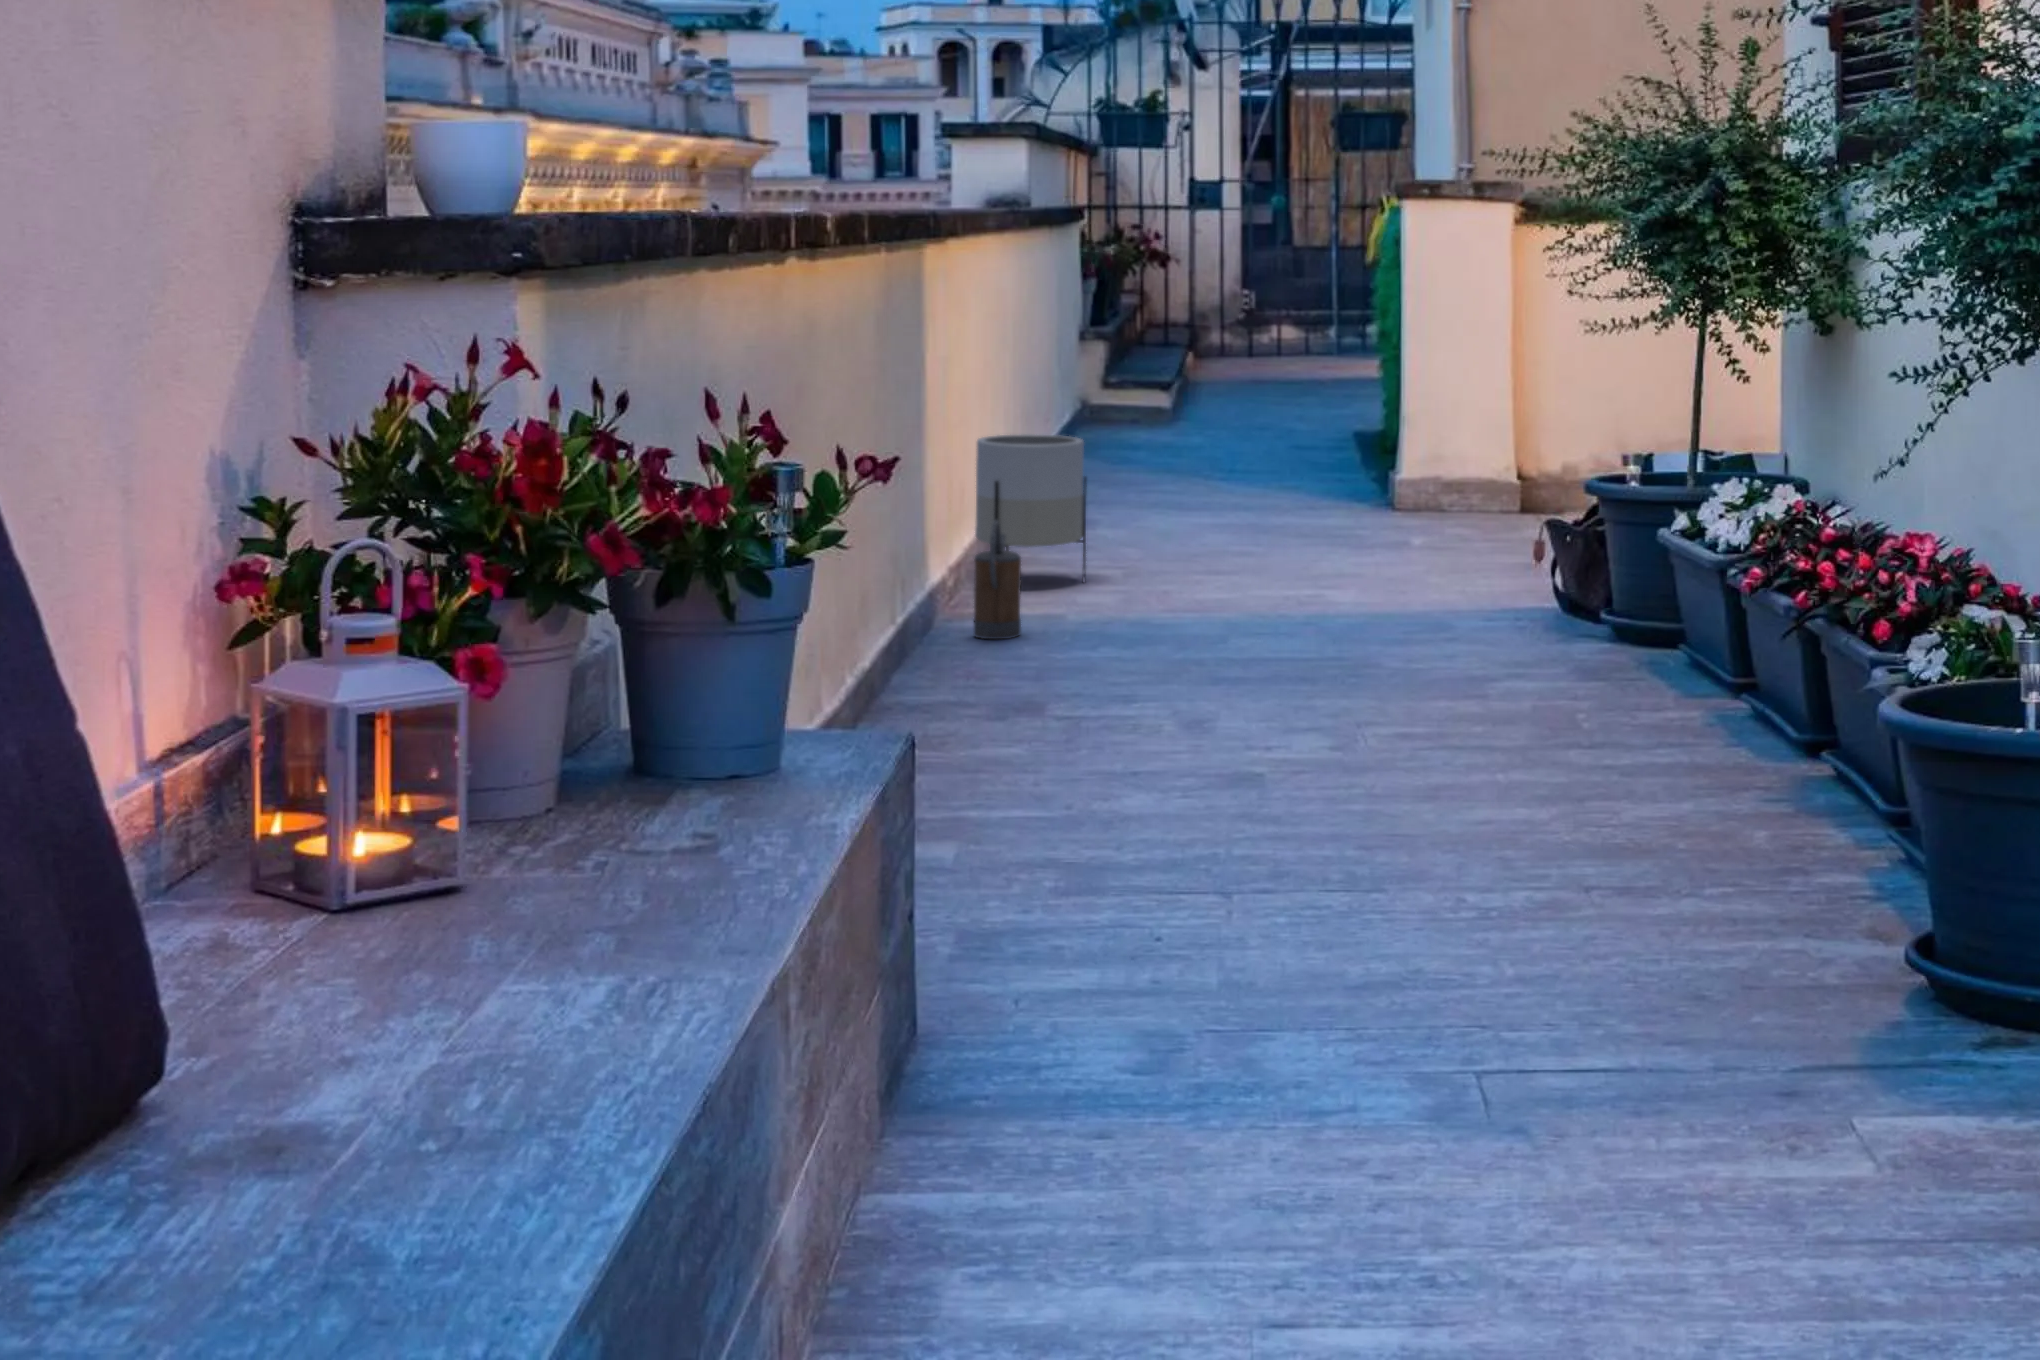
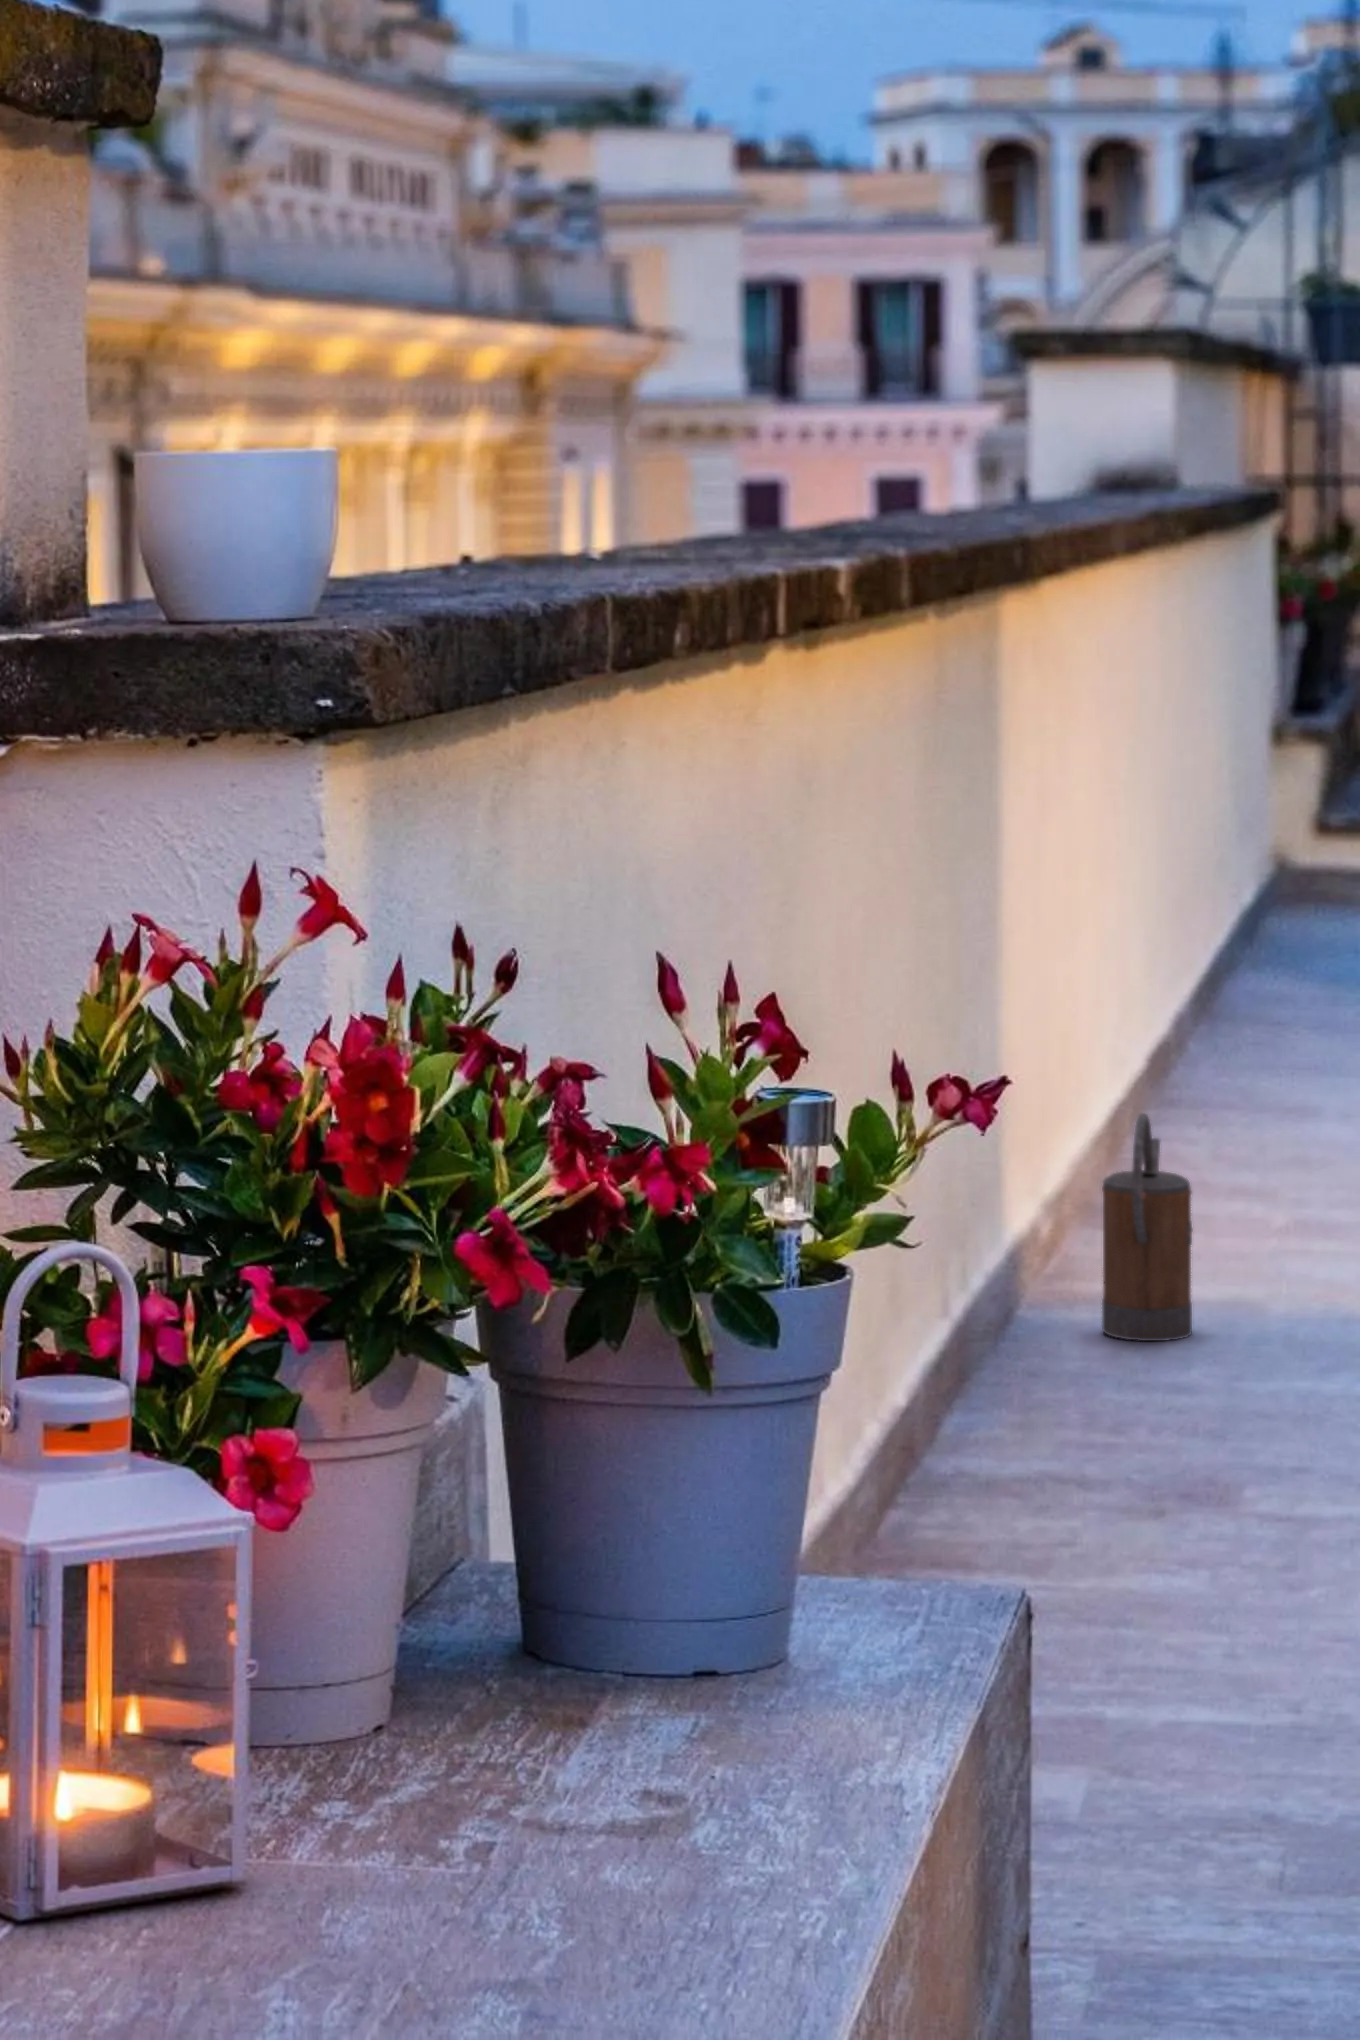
planter: present [975,434,1087,581] -> none [1098,942,1310,1240]

